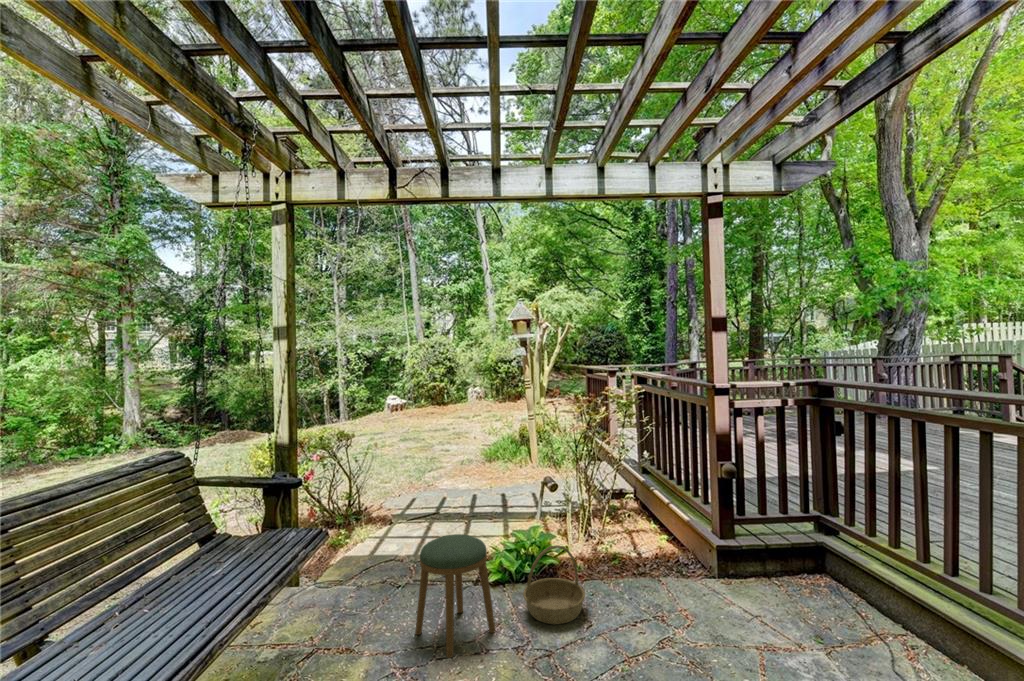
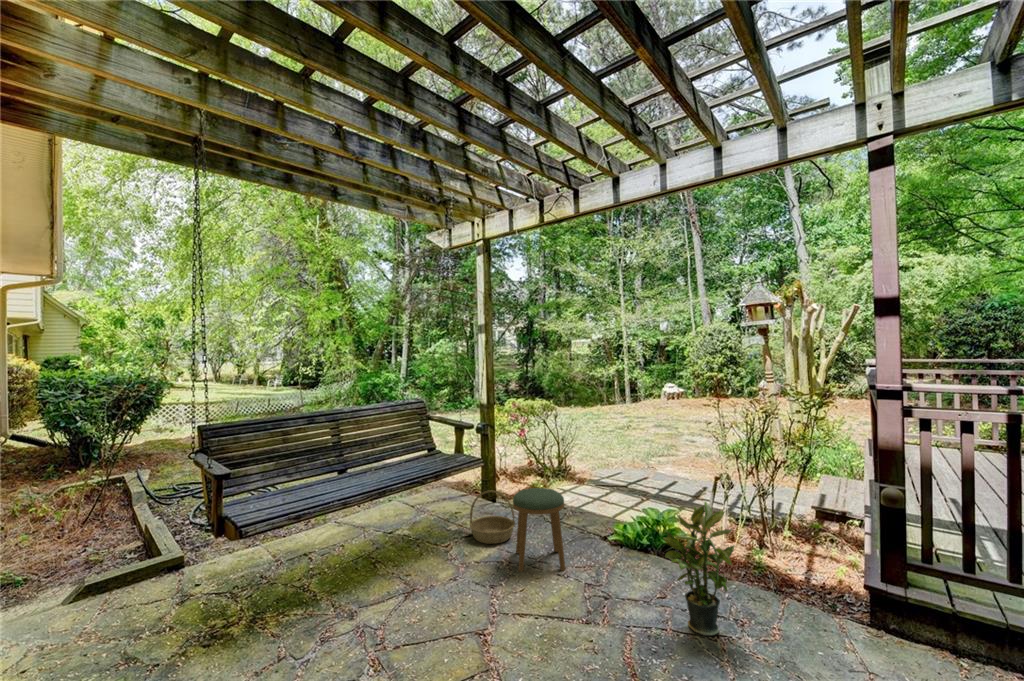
potted plant: none [630,504,697,639] -> present [663,502,734,636]
basket: present [523,545,585,624] -> present [470,490,515,544]

